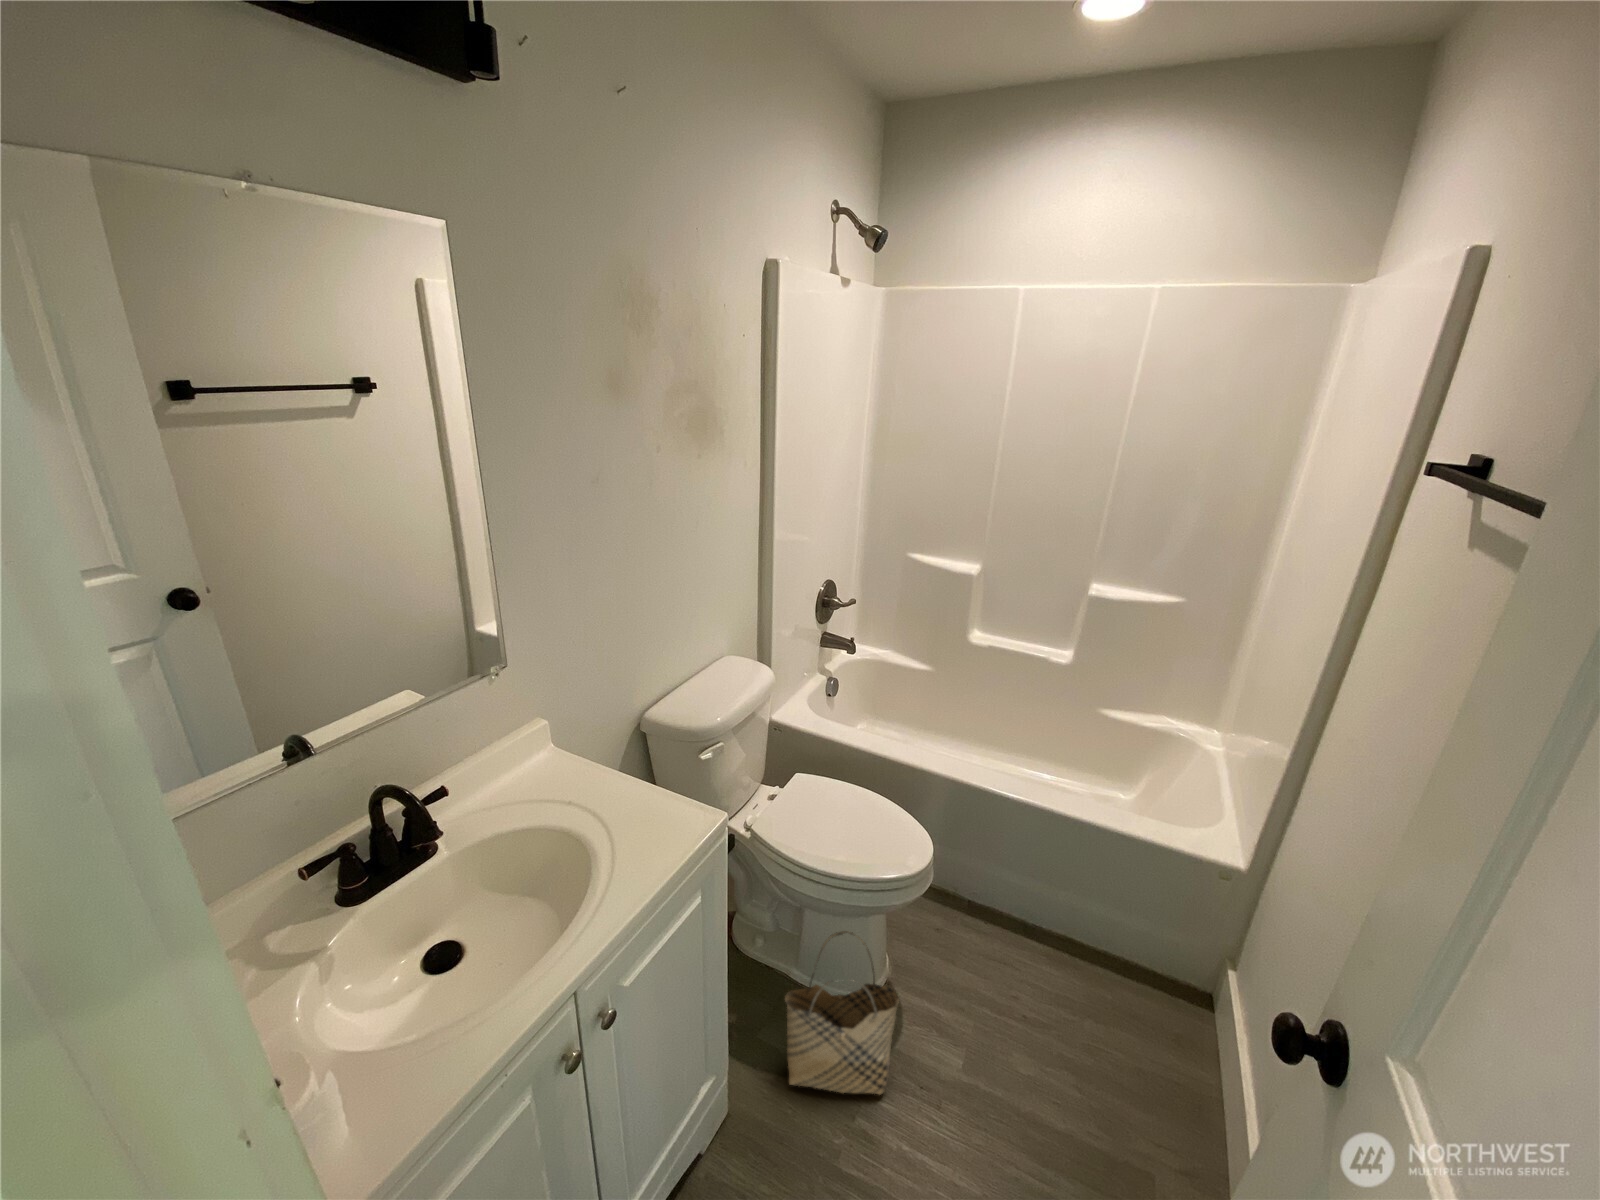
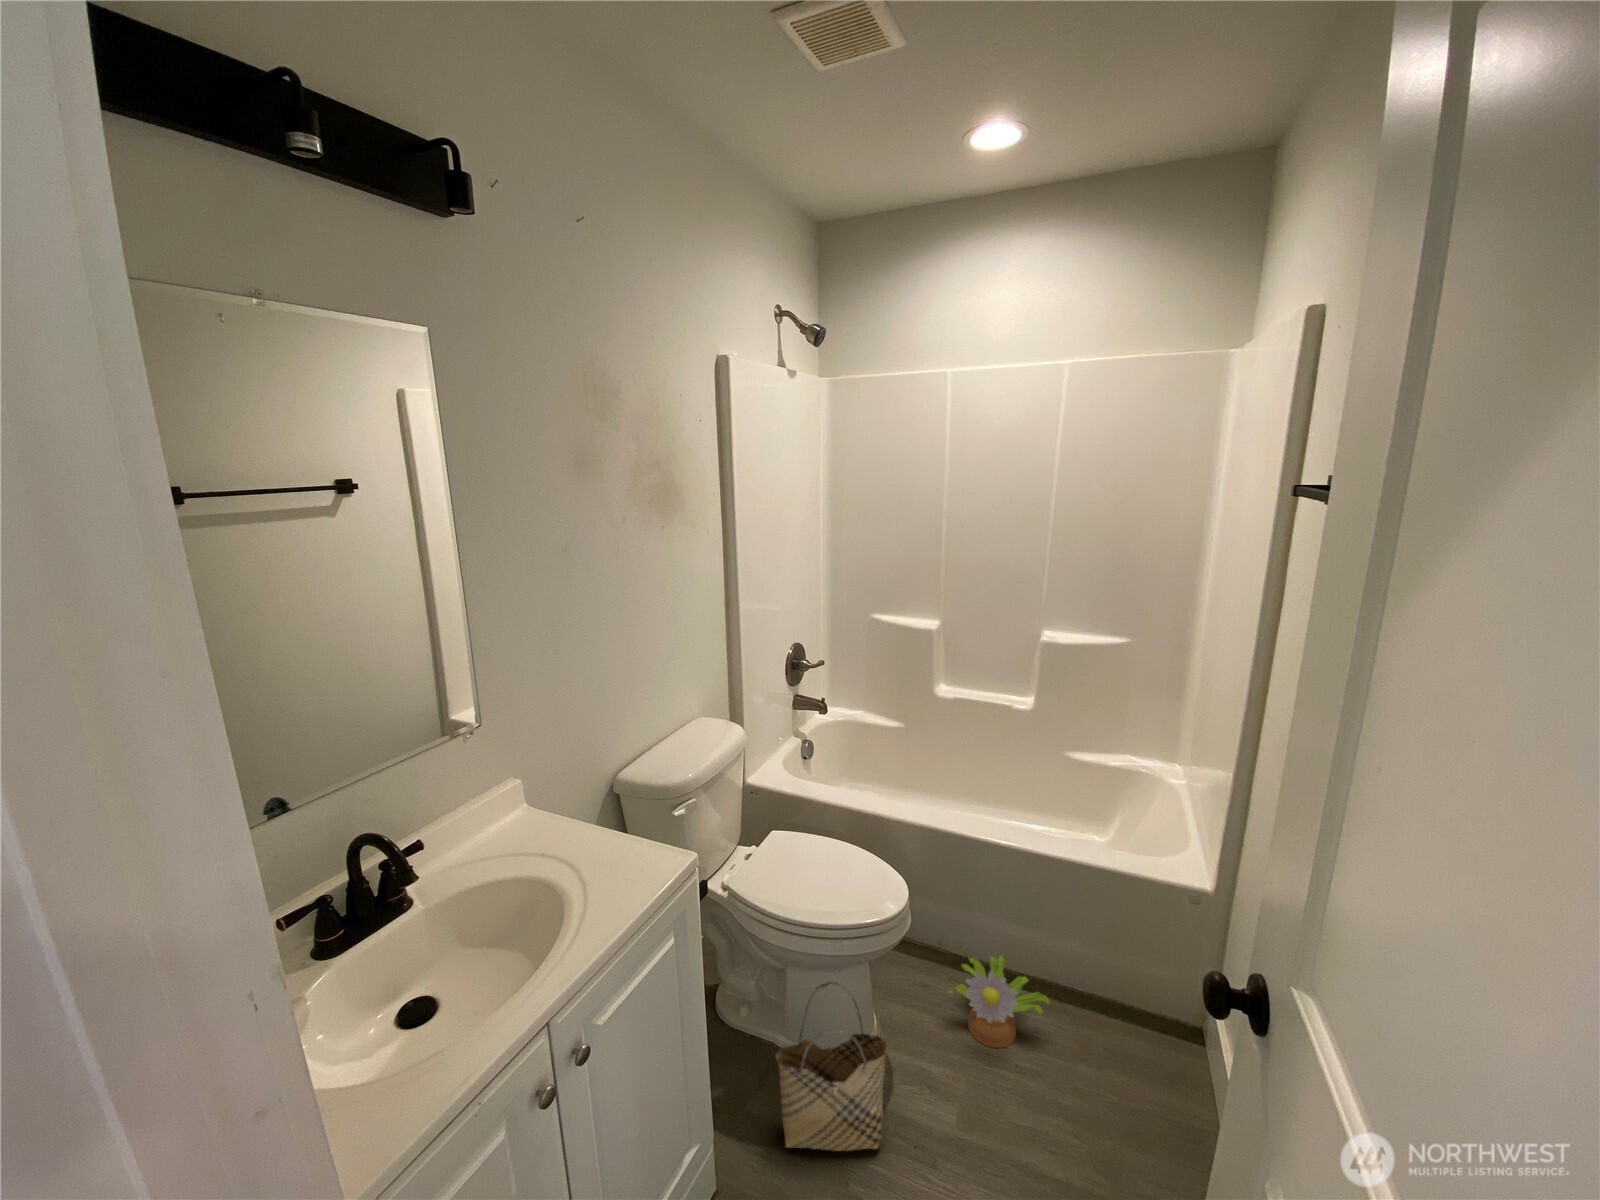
decorative plant: none [965,916,1074,1010] -> present [948,956,1050,1048]

